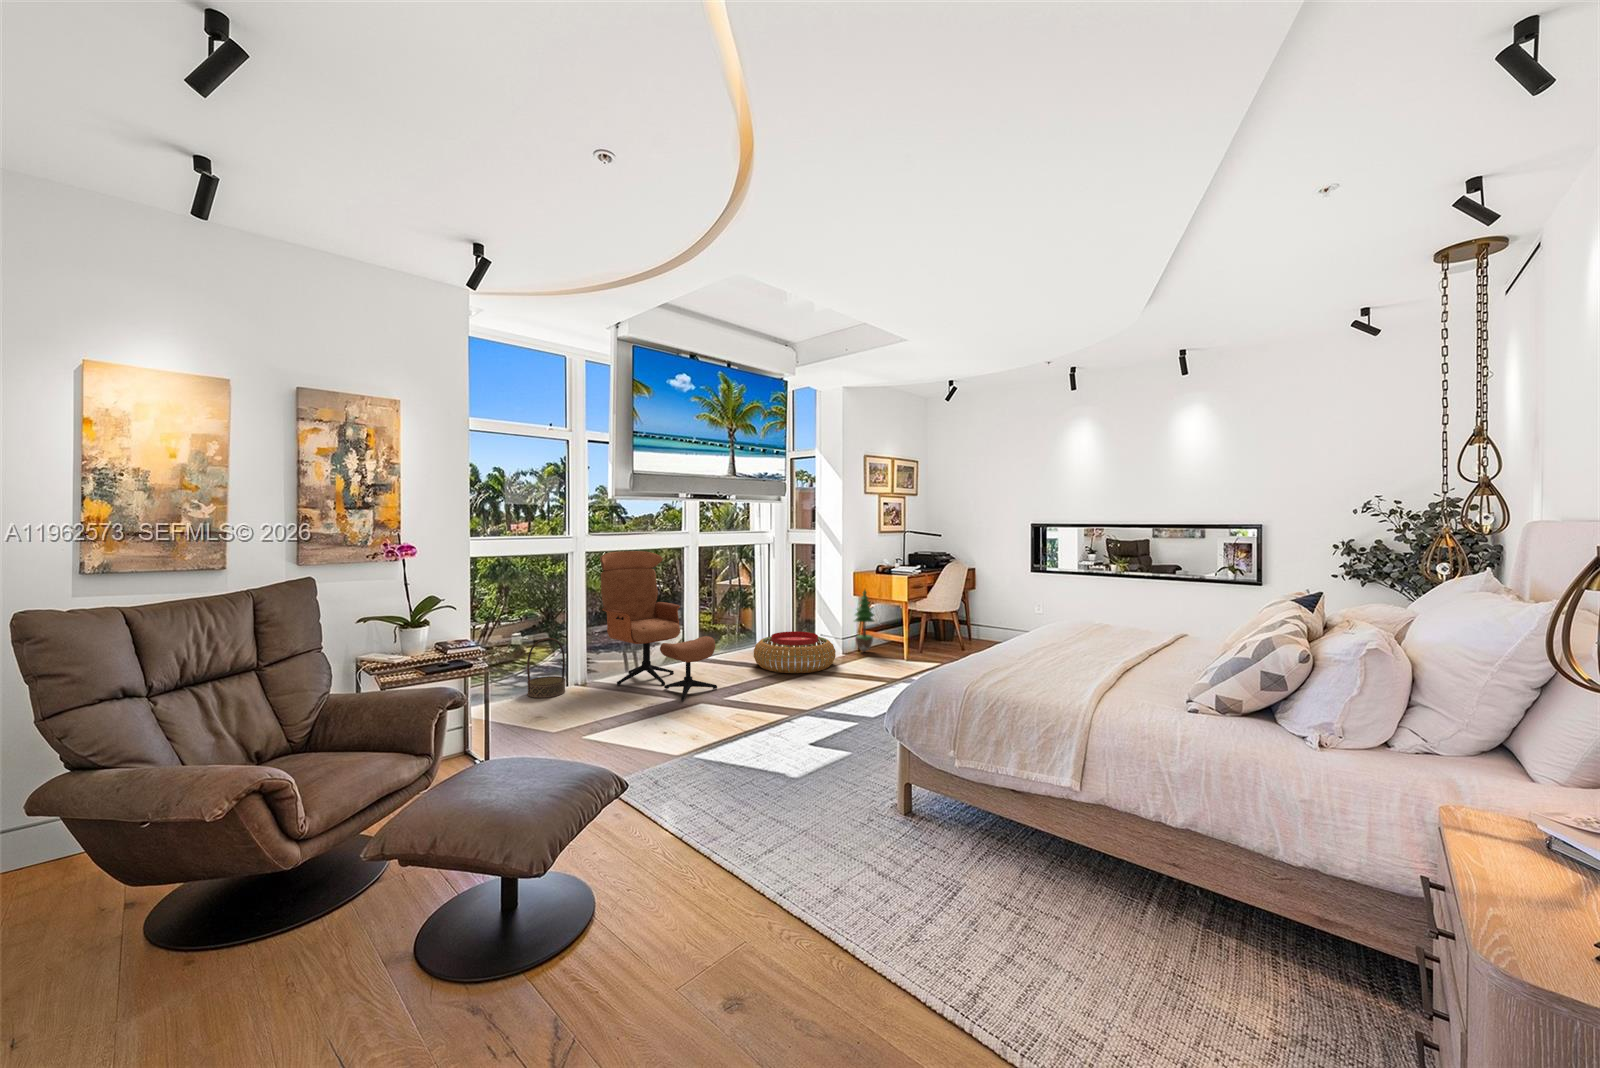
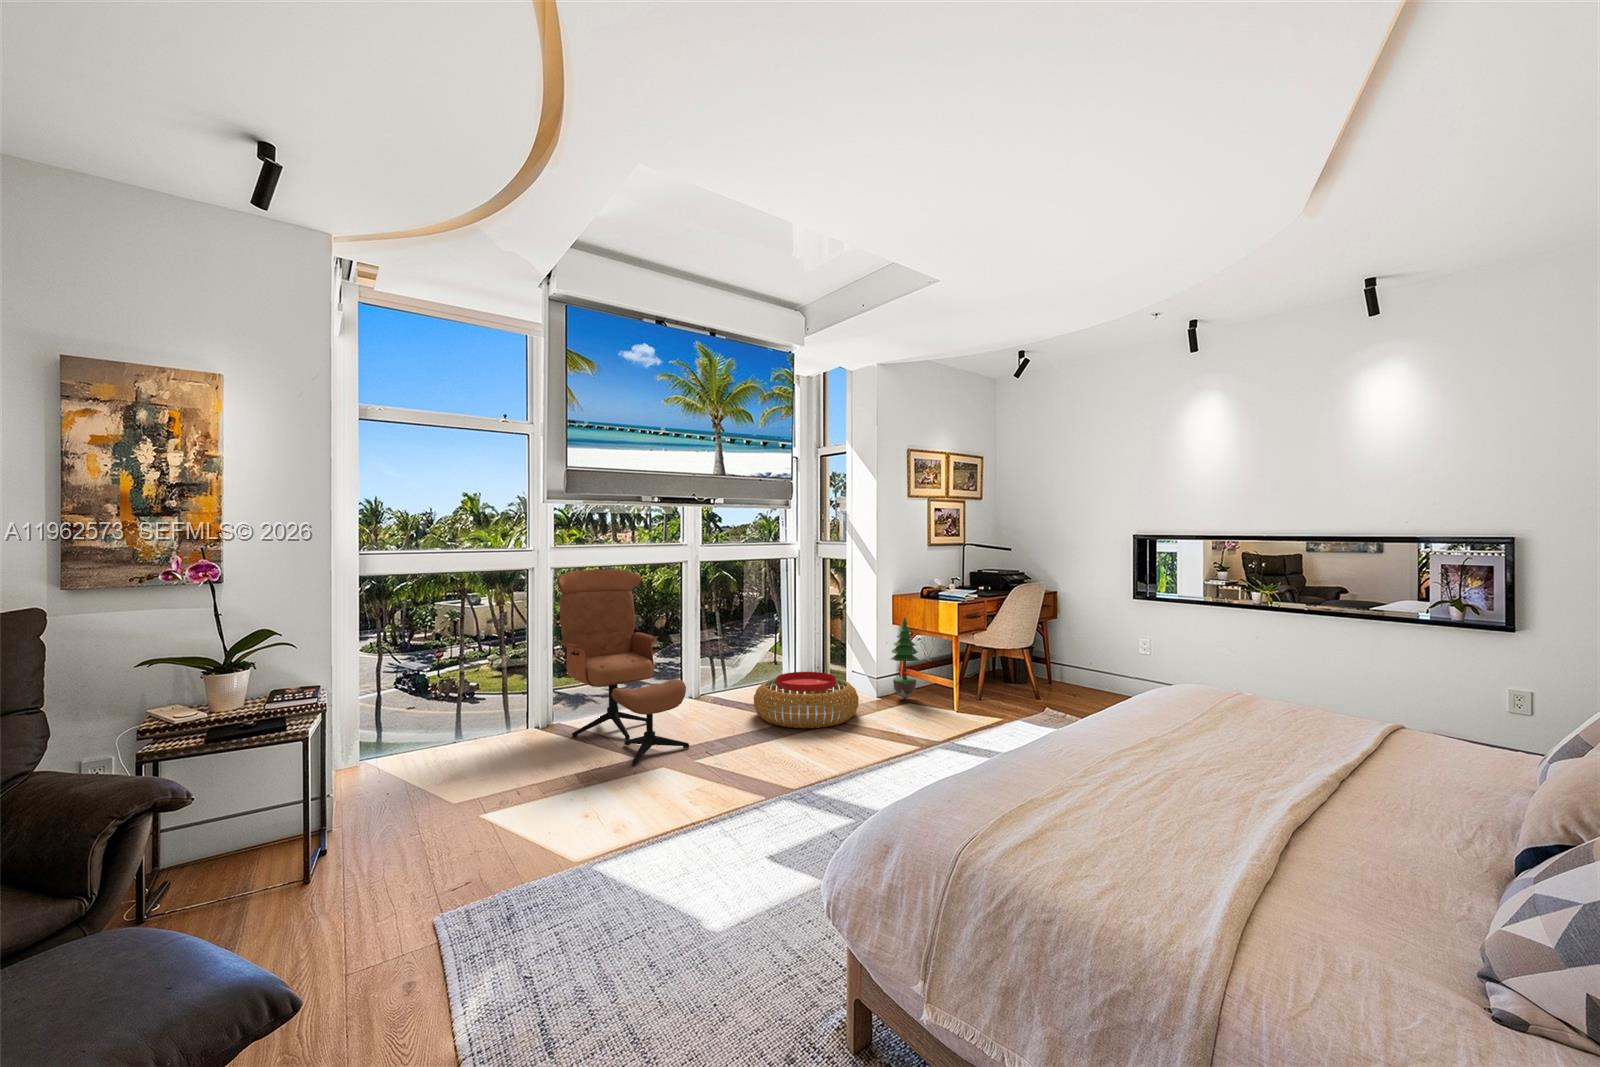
basket: present [527,638,565,698] -> none [456,677,508,752]

